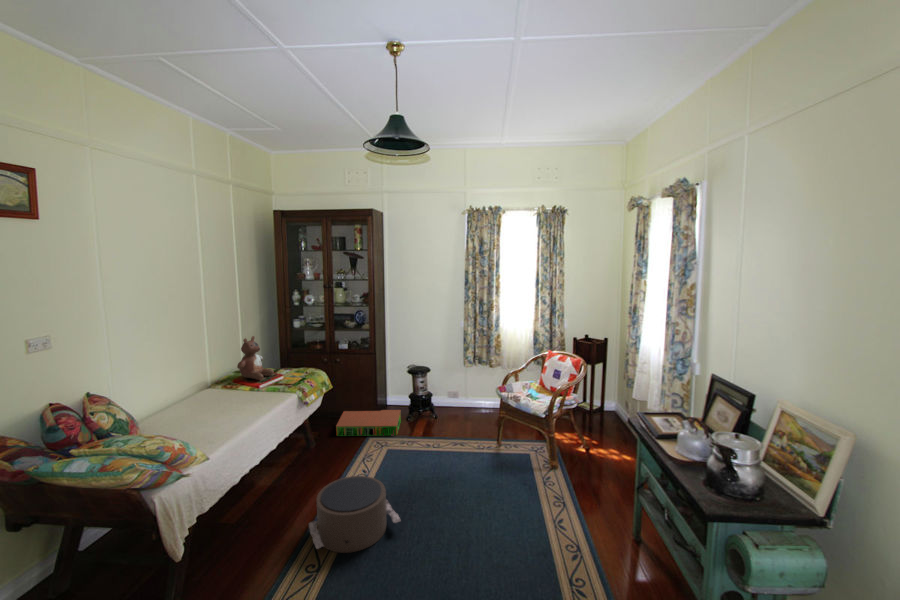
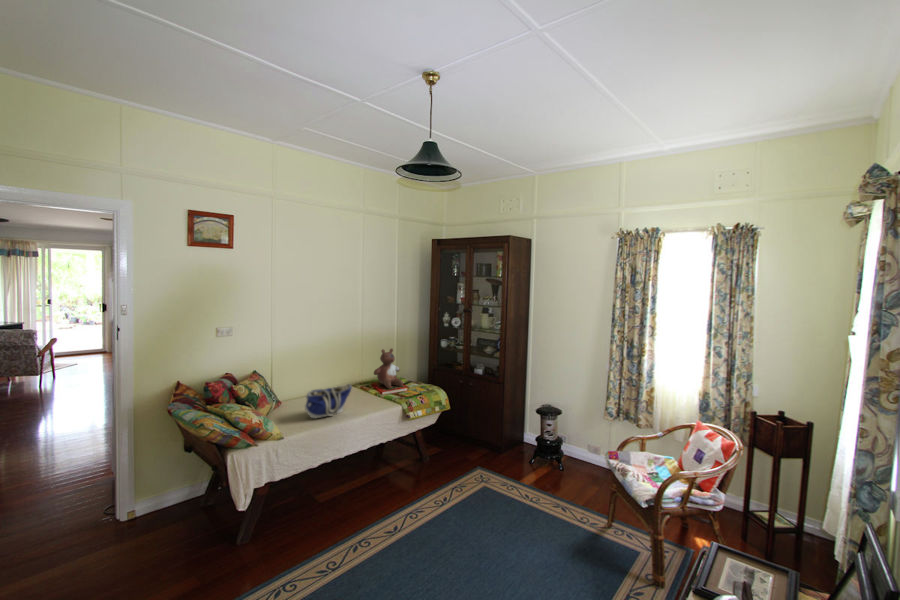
tote bag: none [193,381,249,430] -> present [305,384,352,418]
storage bin: present [336,410,401,436] -> none [452,436,522,476]
pouf: present [309,476,400,553] -> none [339,495,428,570]

